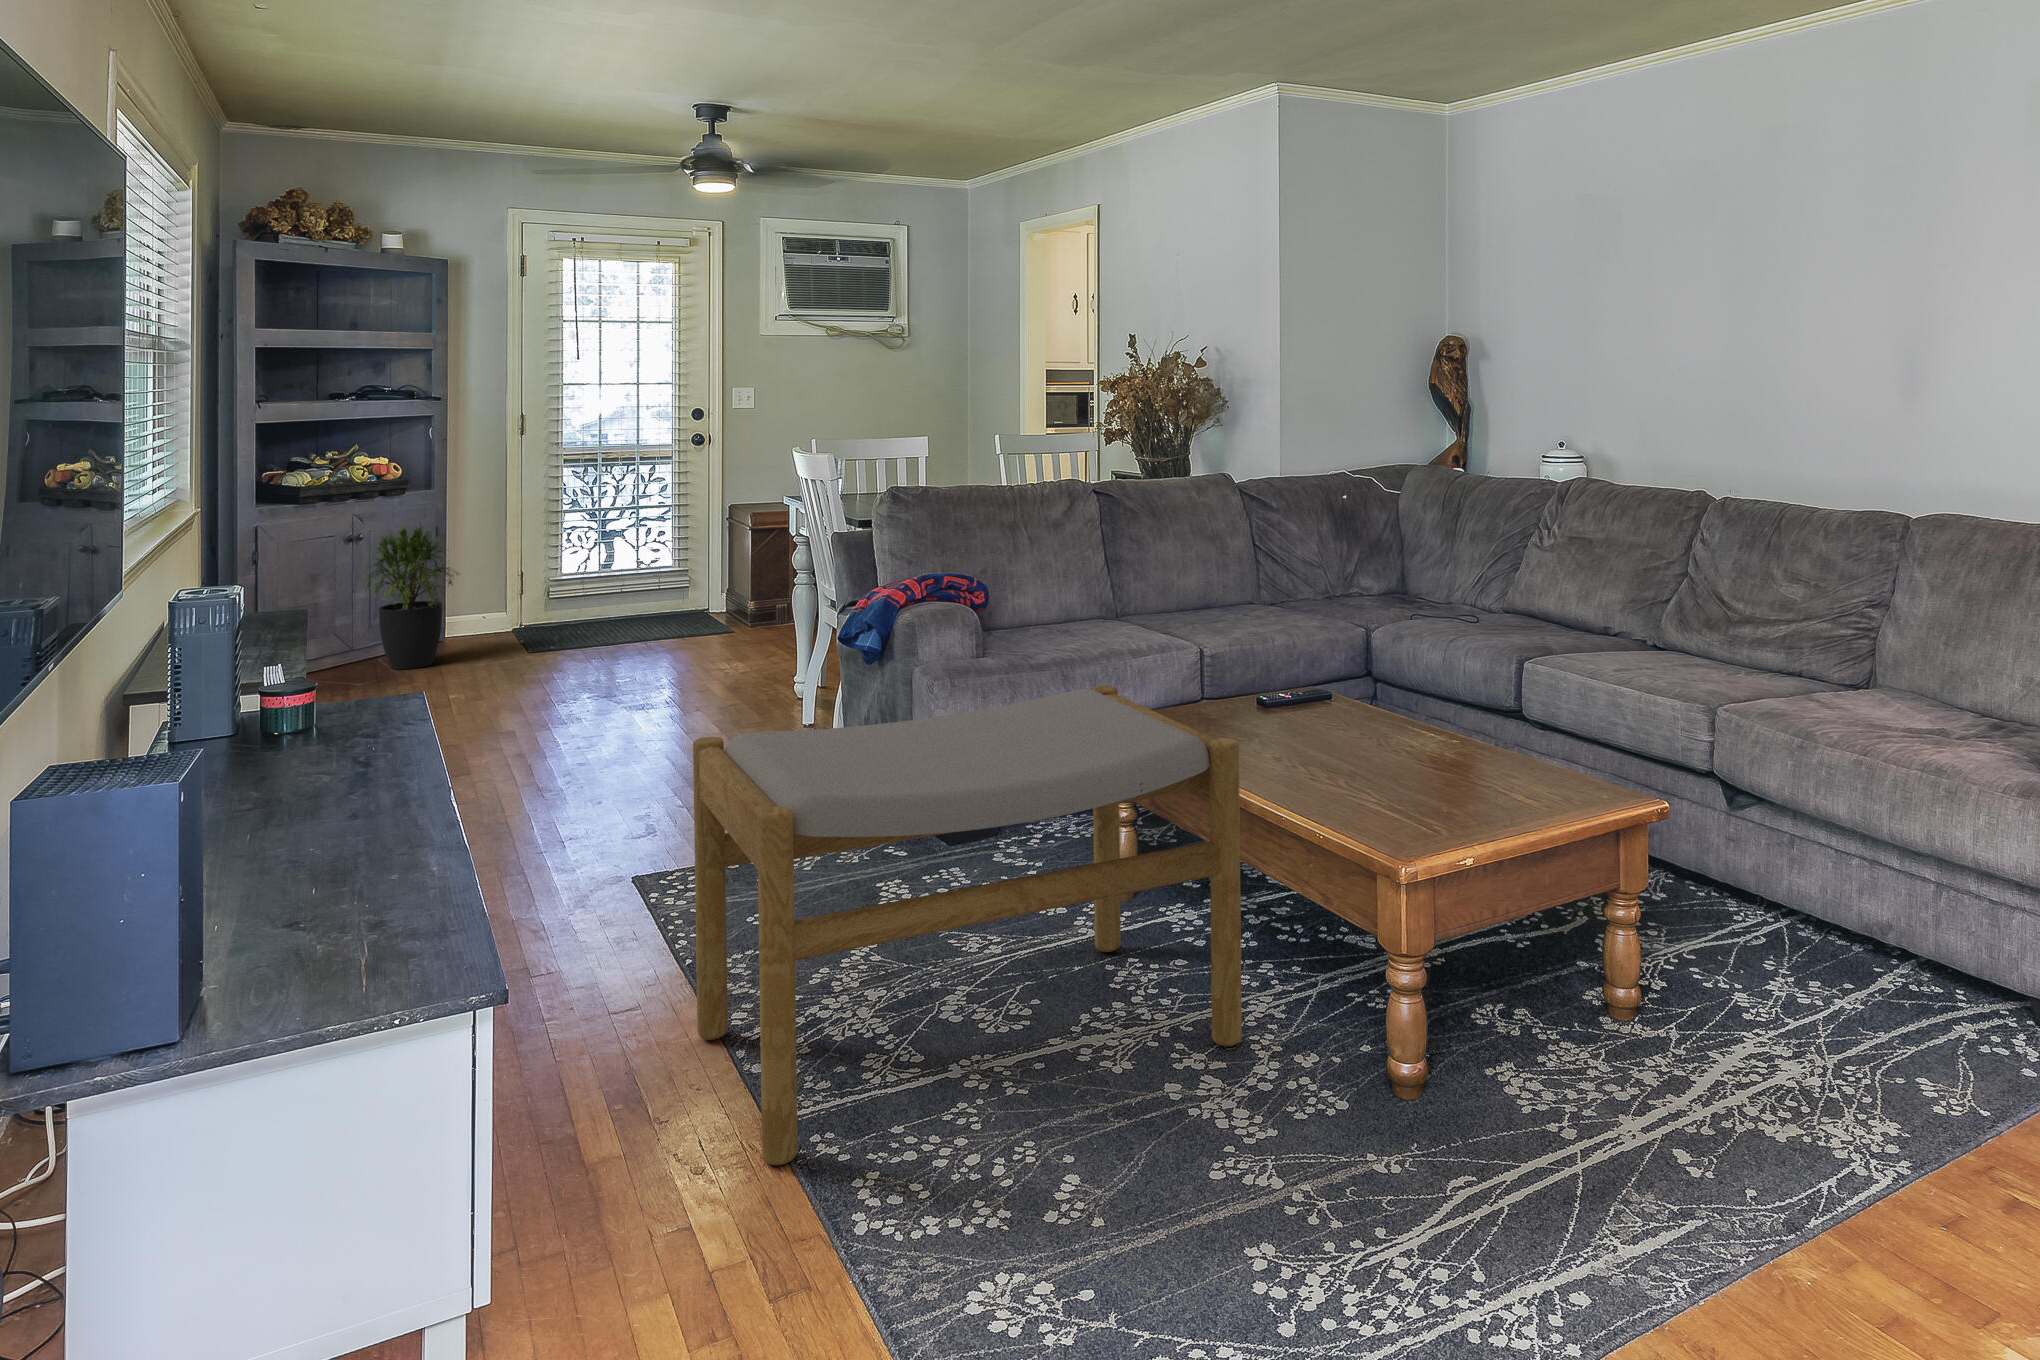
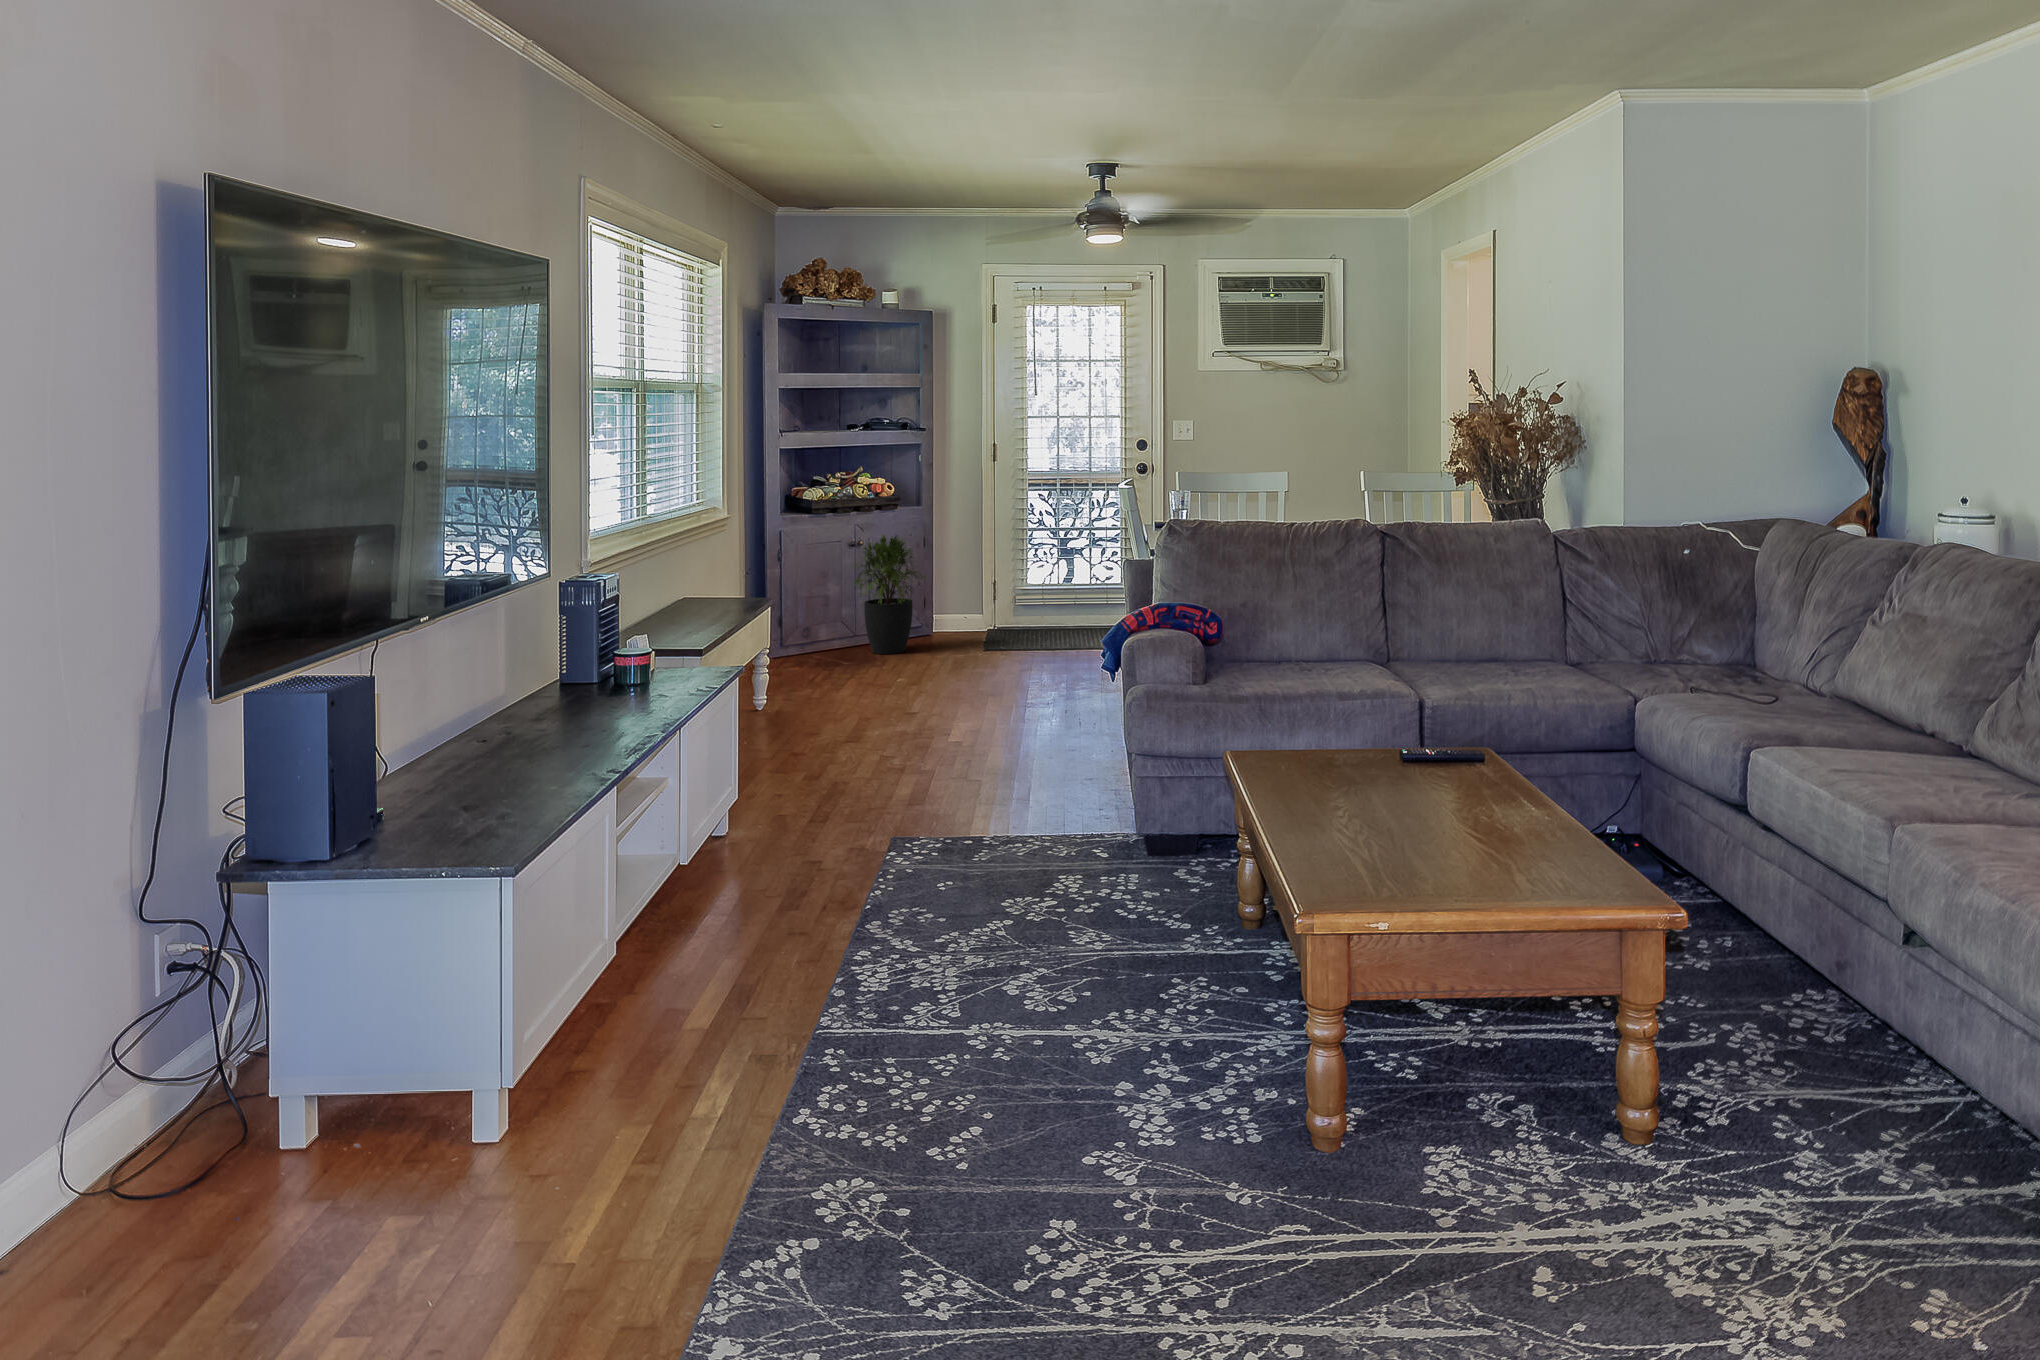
footstool: present [693,686,1242,1165] -> none [769,708,1230,1072]

